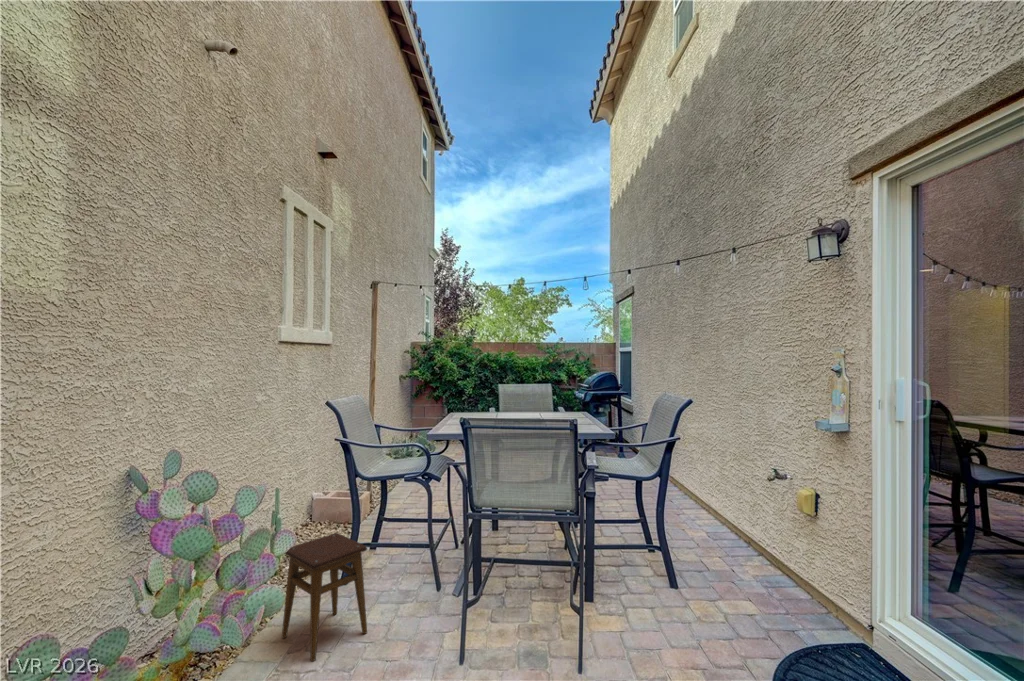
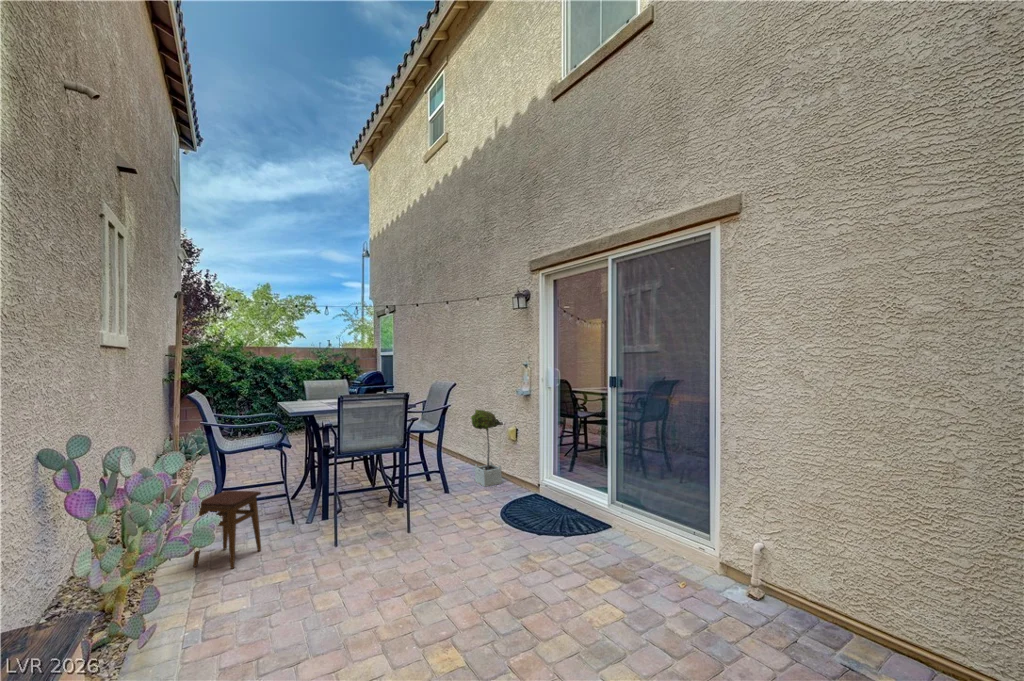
potted tree: none [723,445,785,590] -> present [471,410,502,487]

